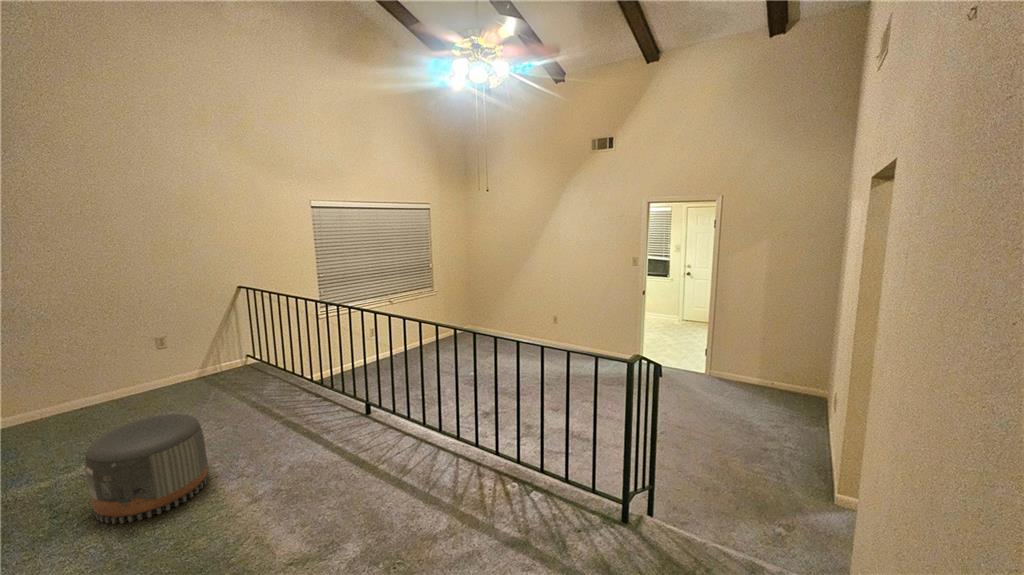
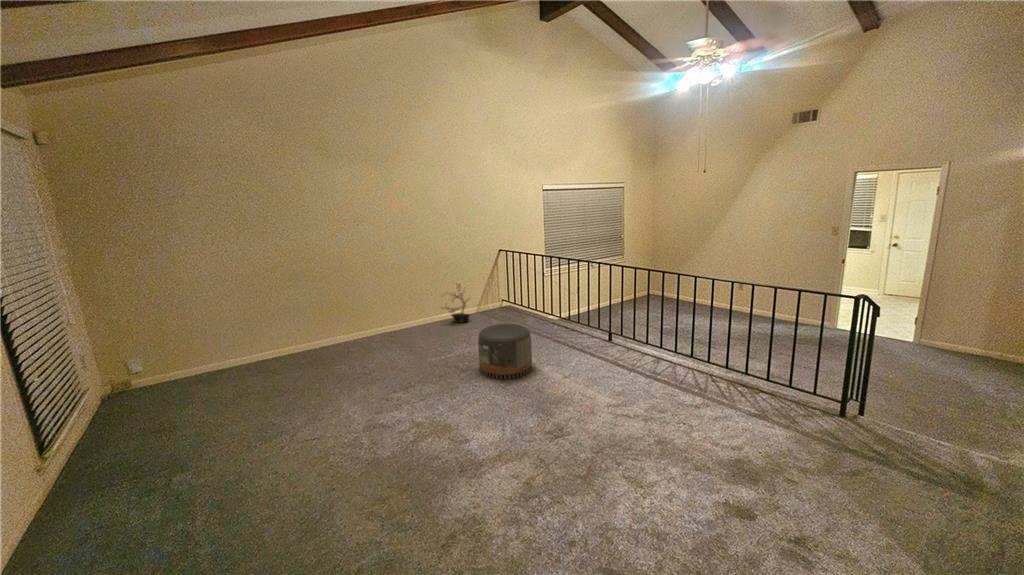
potted plant: none [107,342,175,398] -> present [441,290,470,323]

